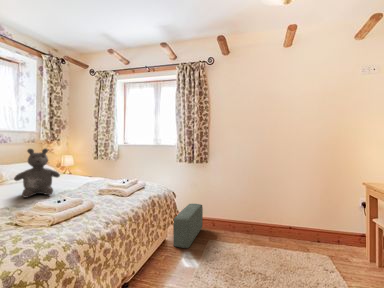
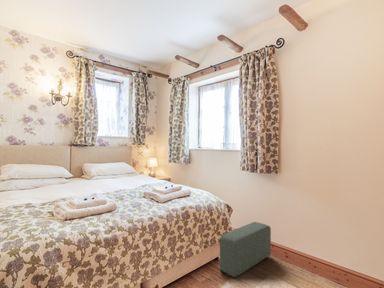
teddy bear: present [14,149,60,198] -> none [84,152,117,192]

